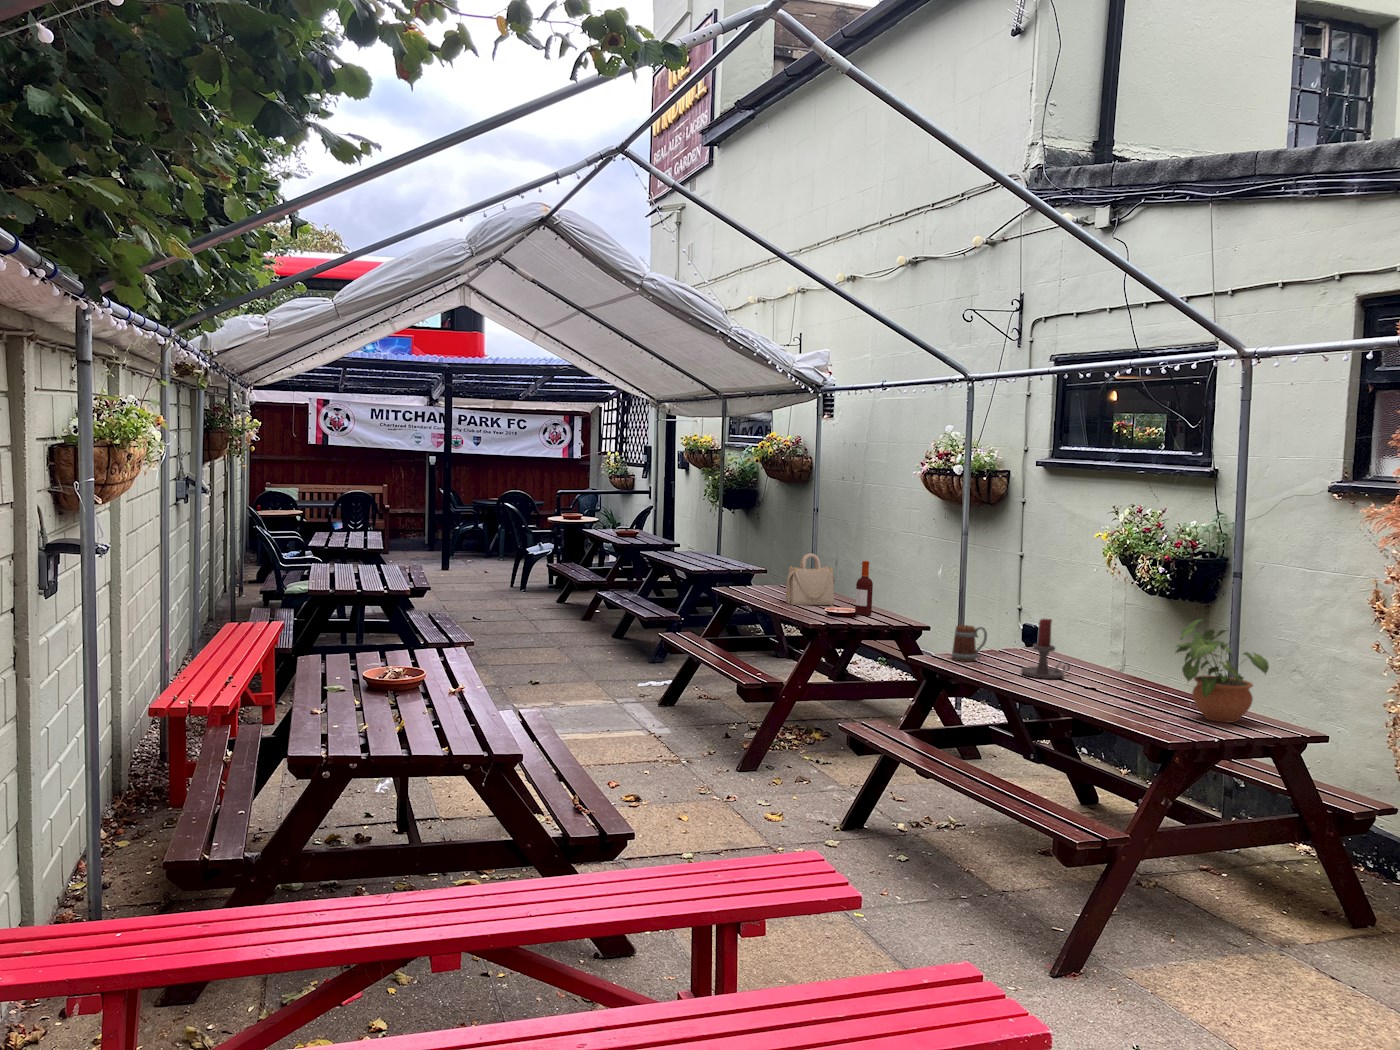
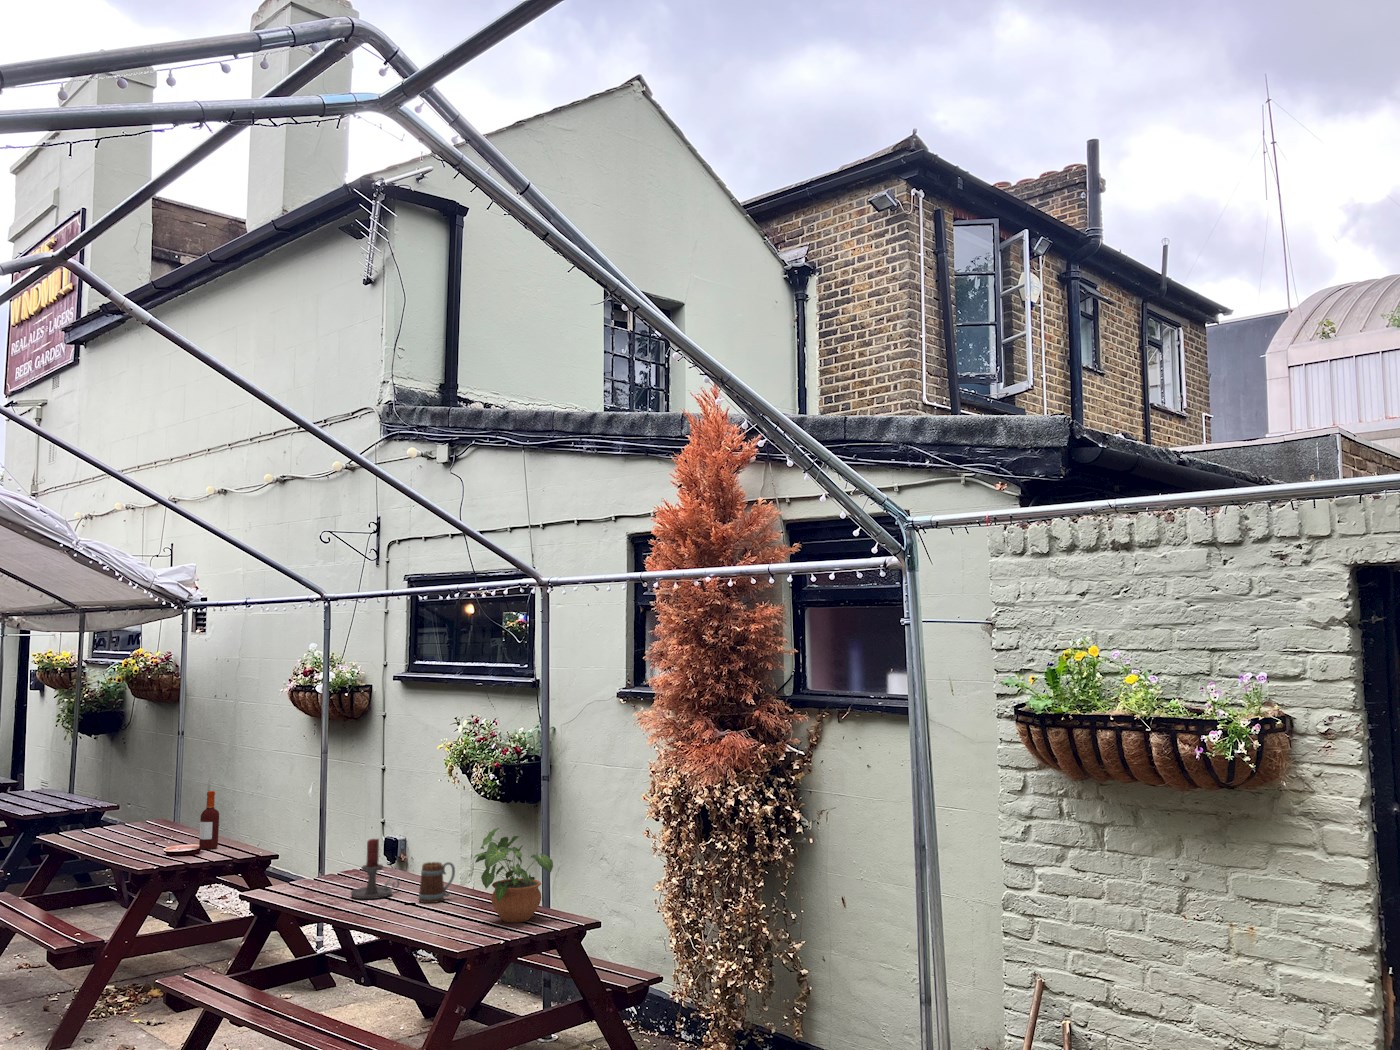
handbag: present [786,554,835,605] -> none [122,787,181,846]
beer mug: present [952,625,987,662] -> present [419,862,455,903]

